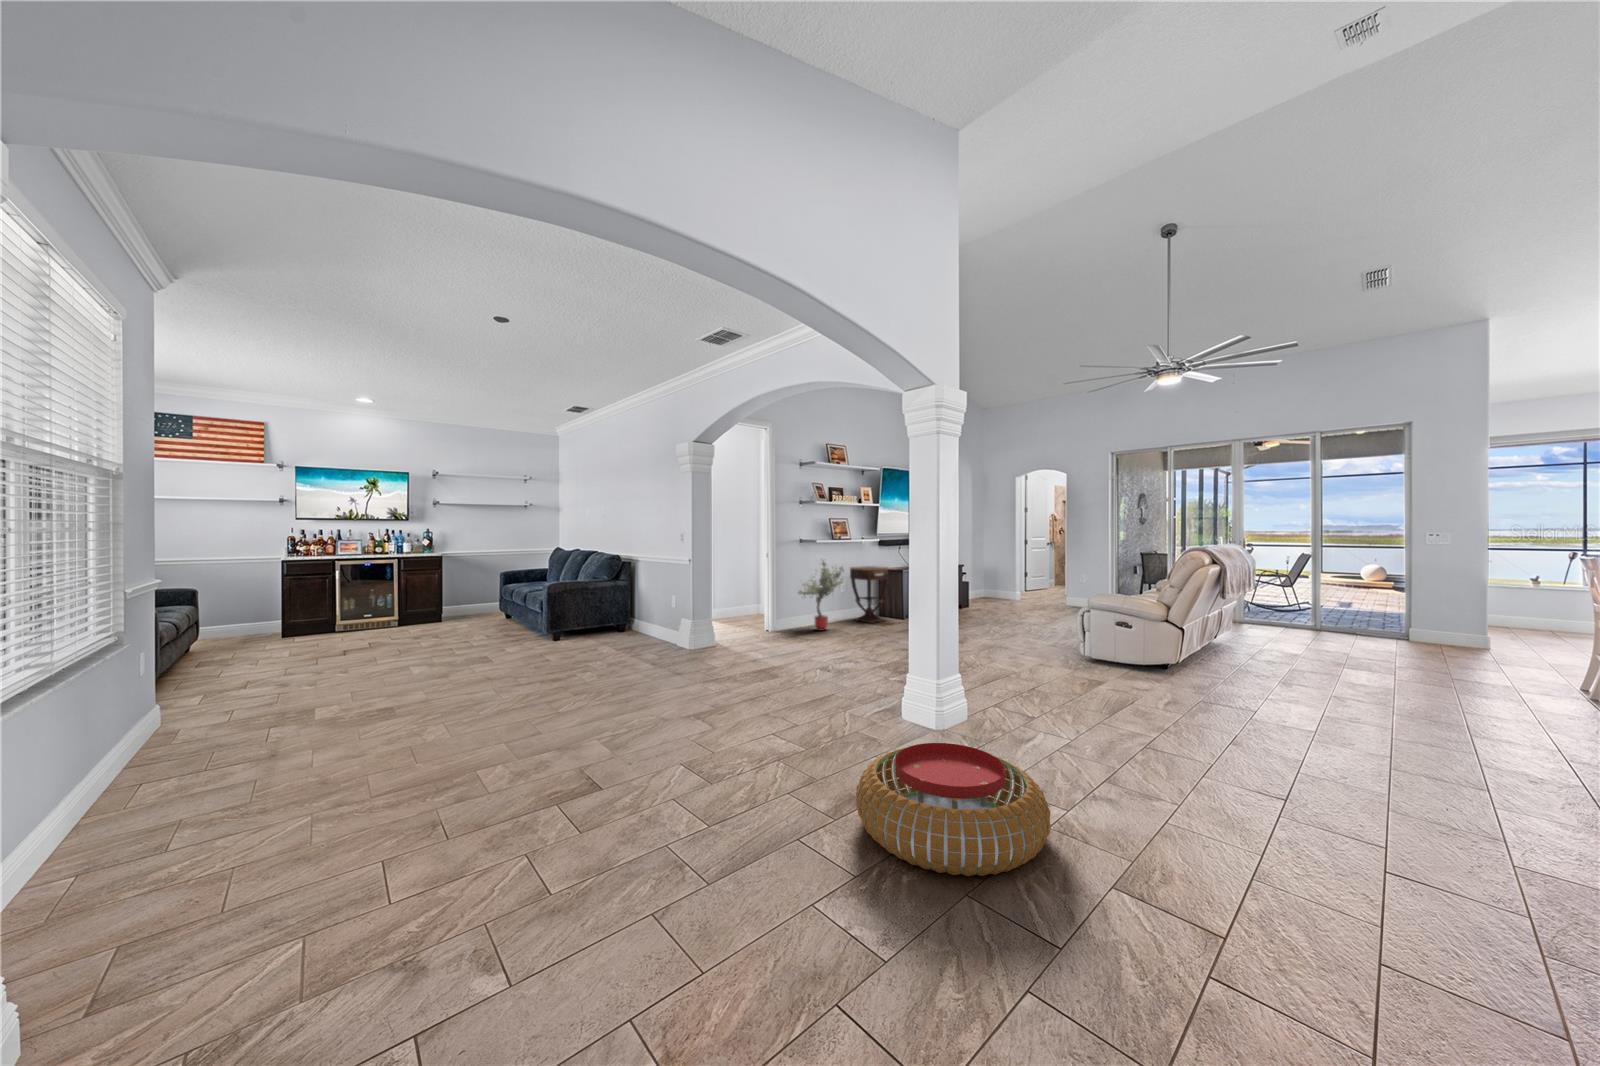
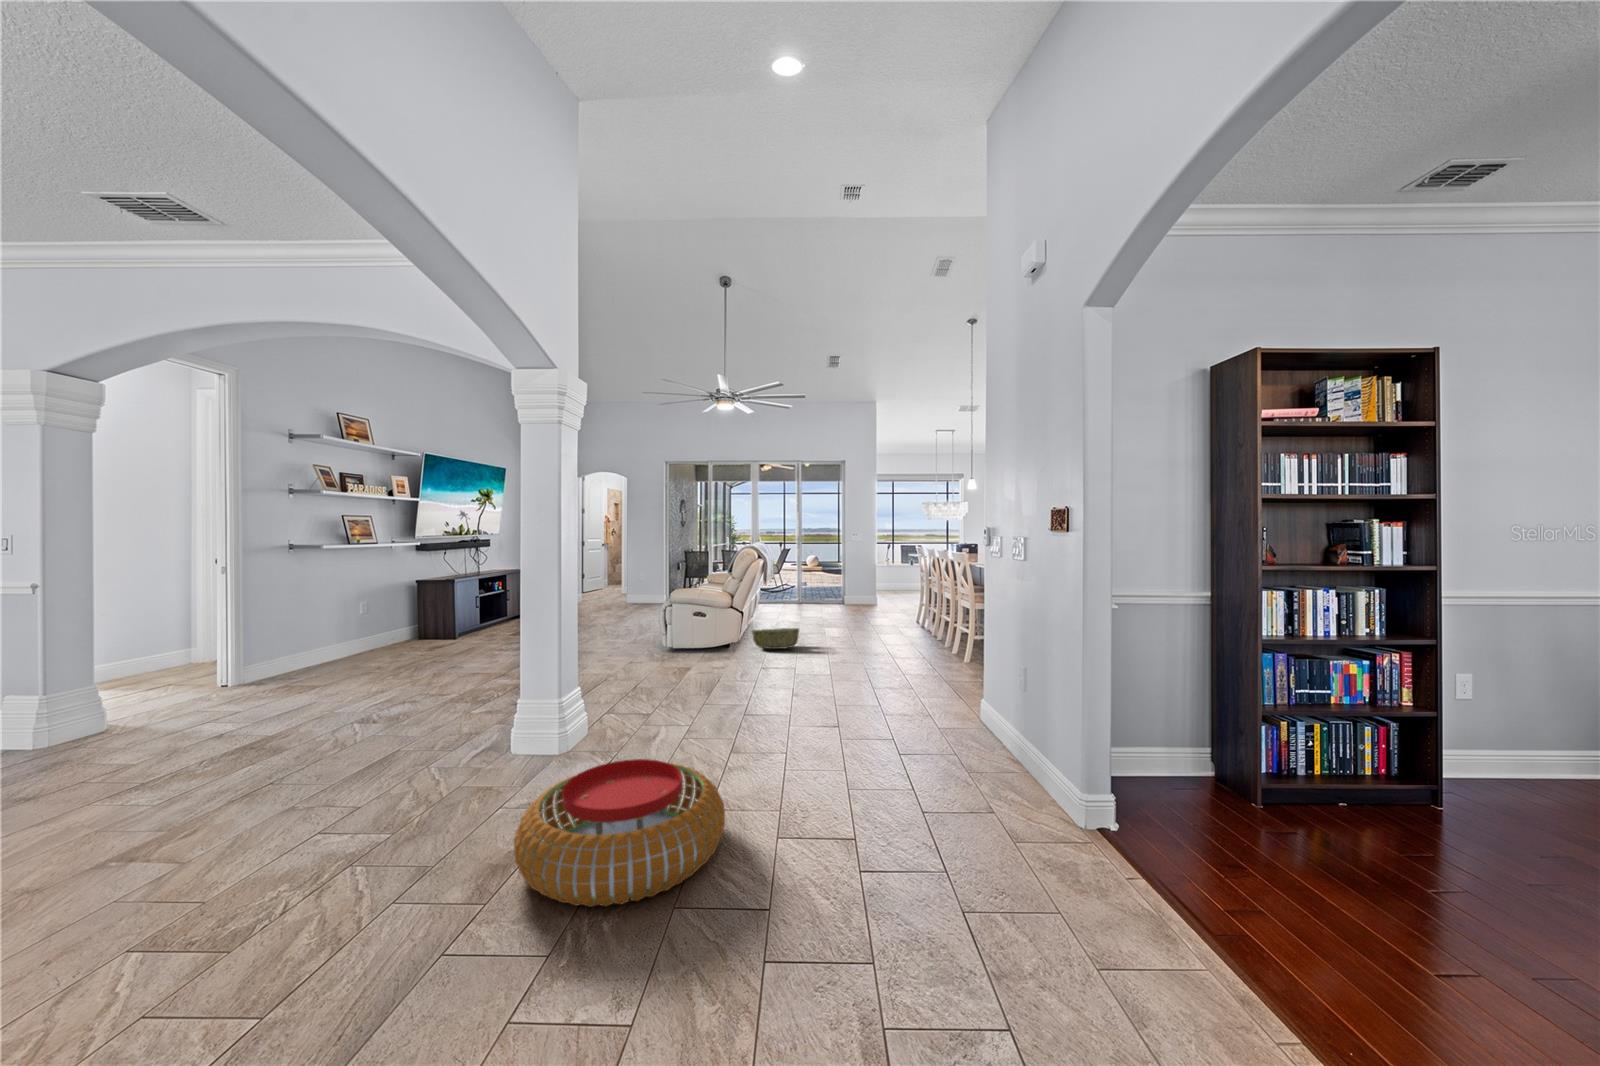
potted tree: present [798,559,844,631] -> none [289,570,371,670]
side table: present [850,566,889,623] -> none [373,577,433,649]
woven basket: none [1191,650,1268,681] -> present [752,628,799,649]

